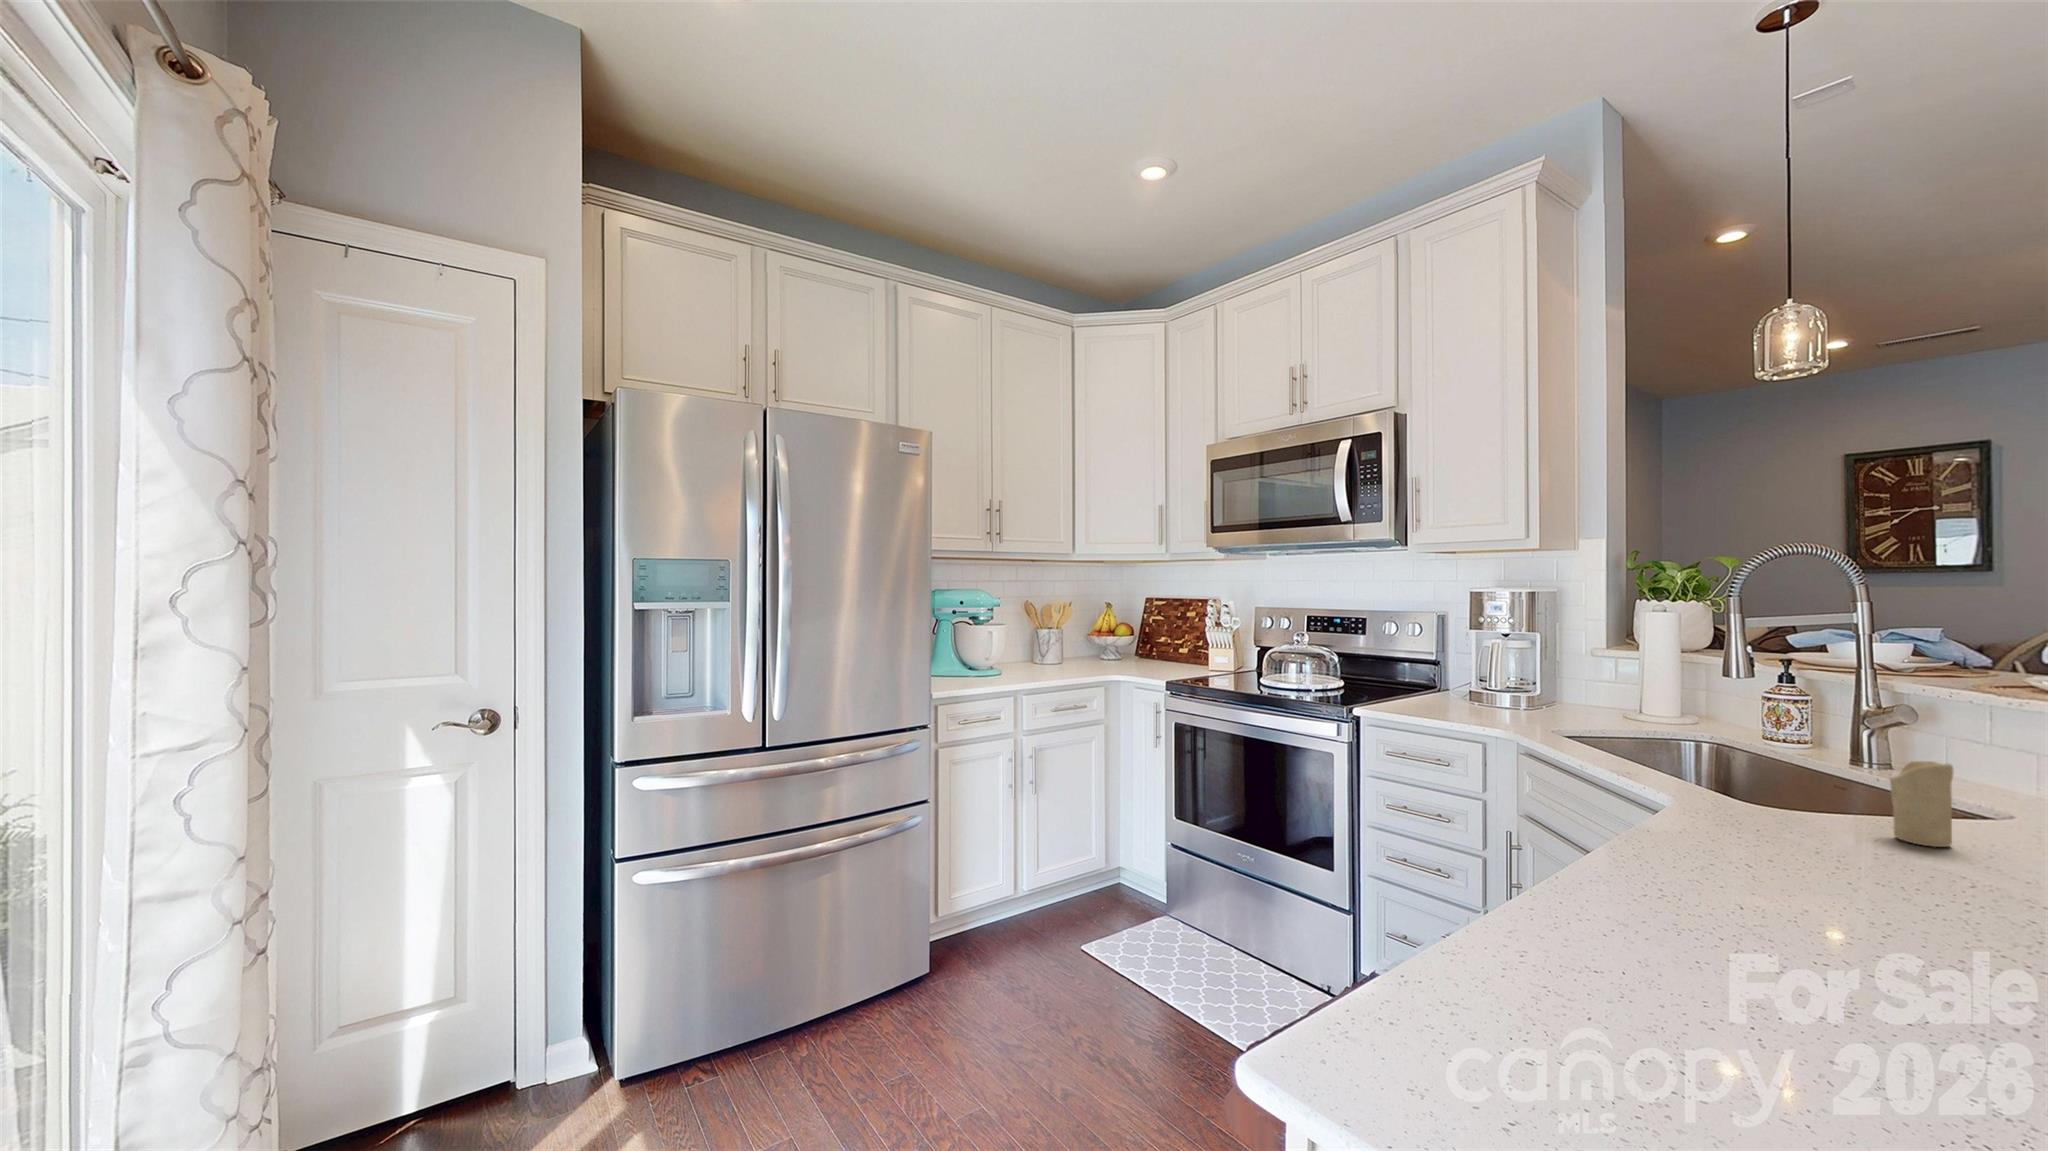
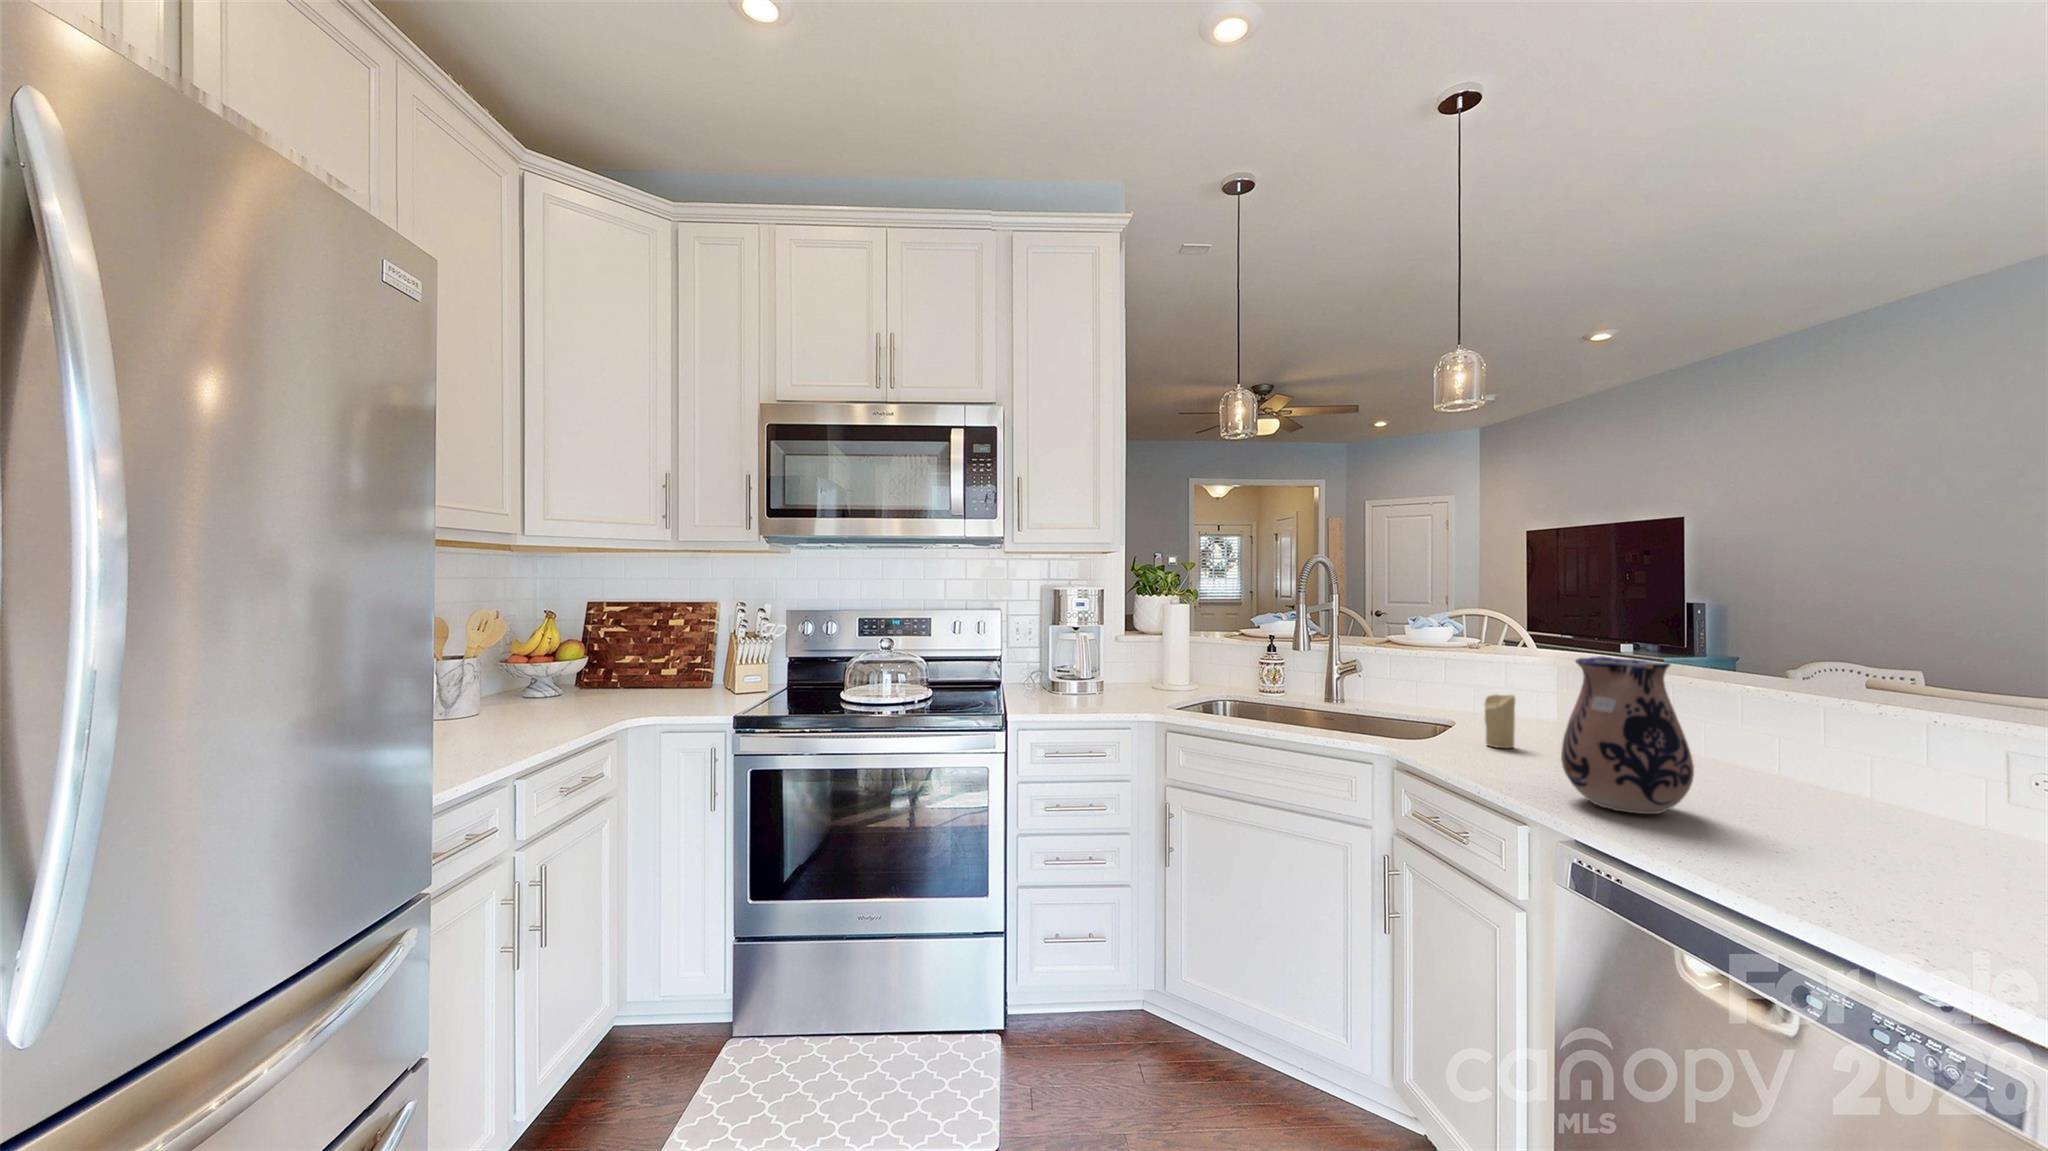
ceramic pitcher: none [1658,685,1852,907] -> present [1561,656,1694,814]

